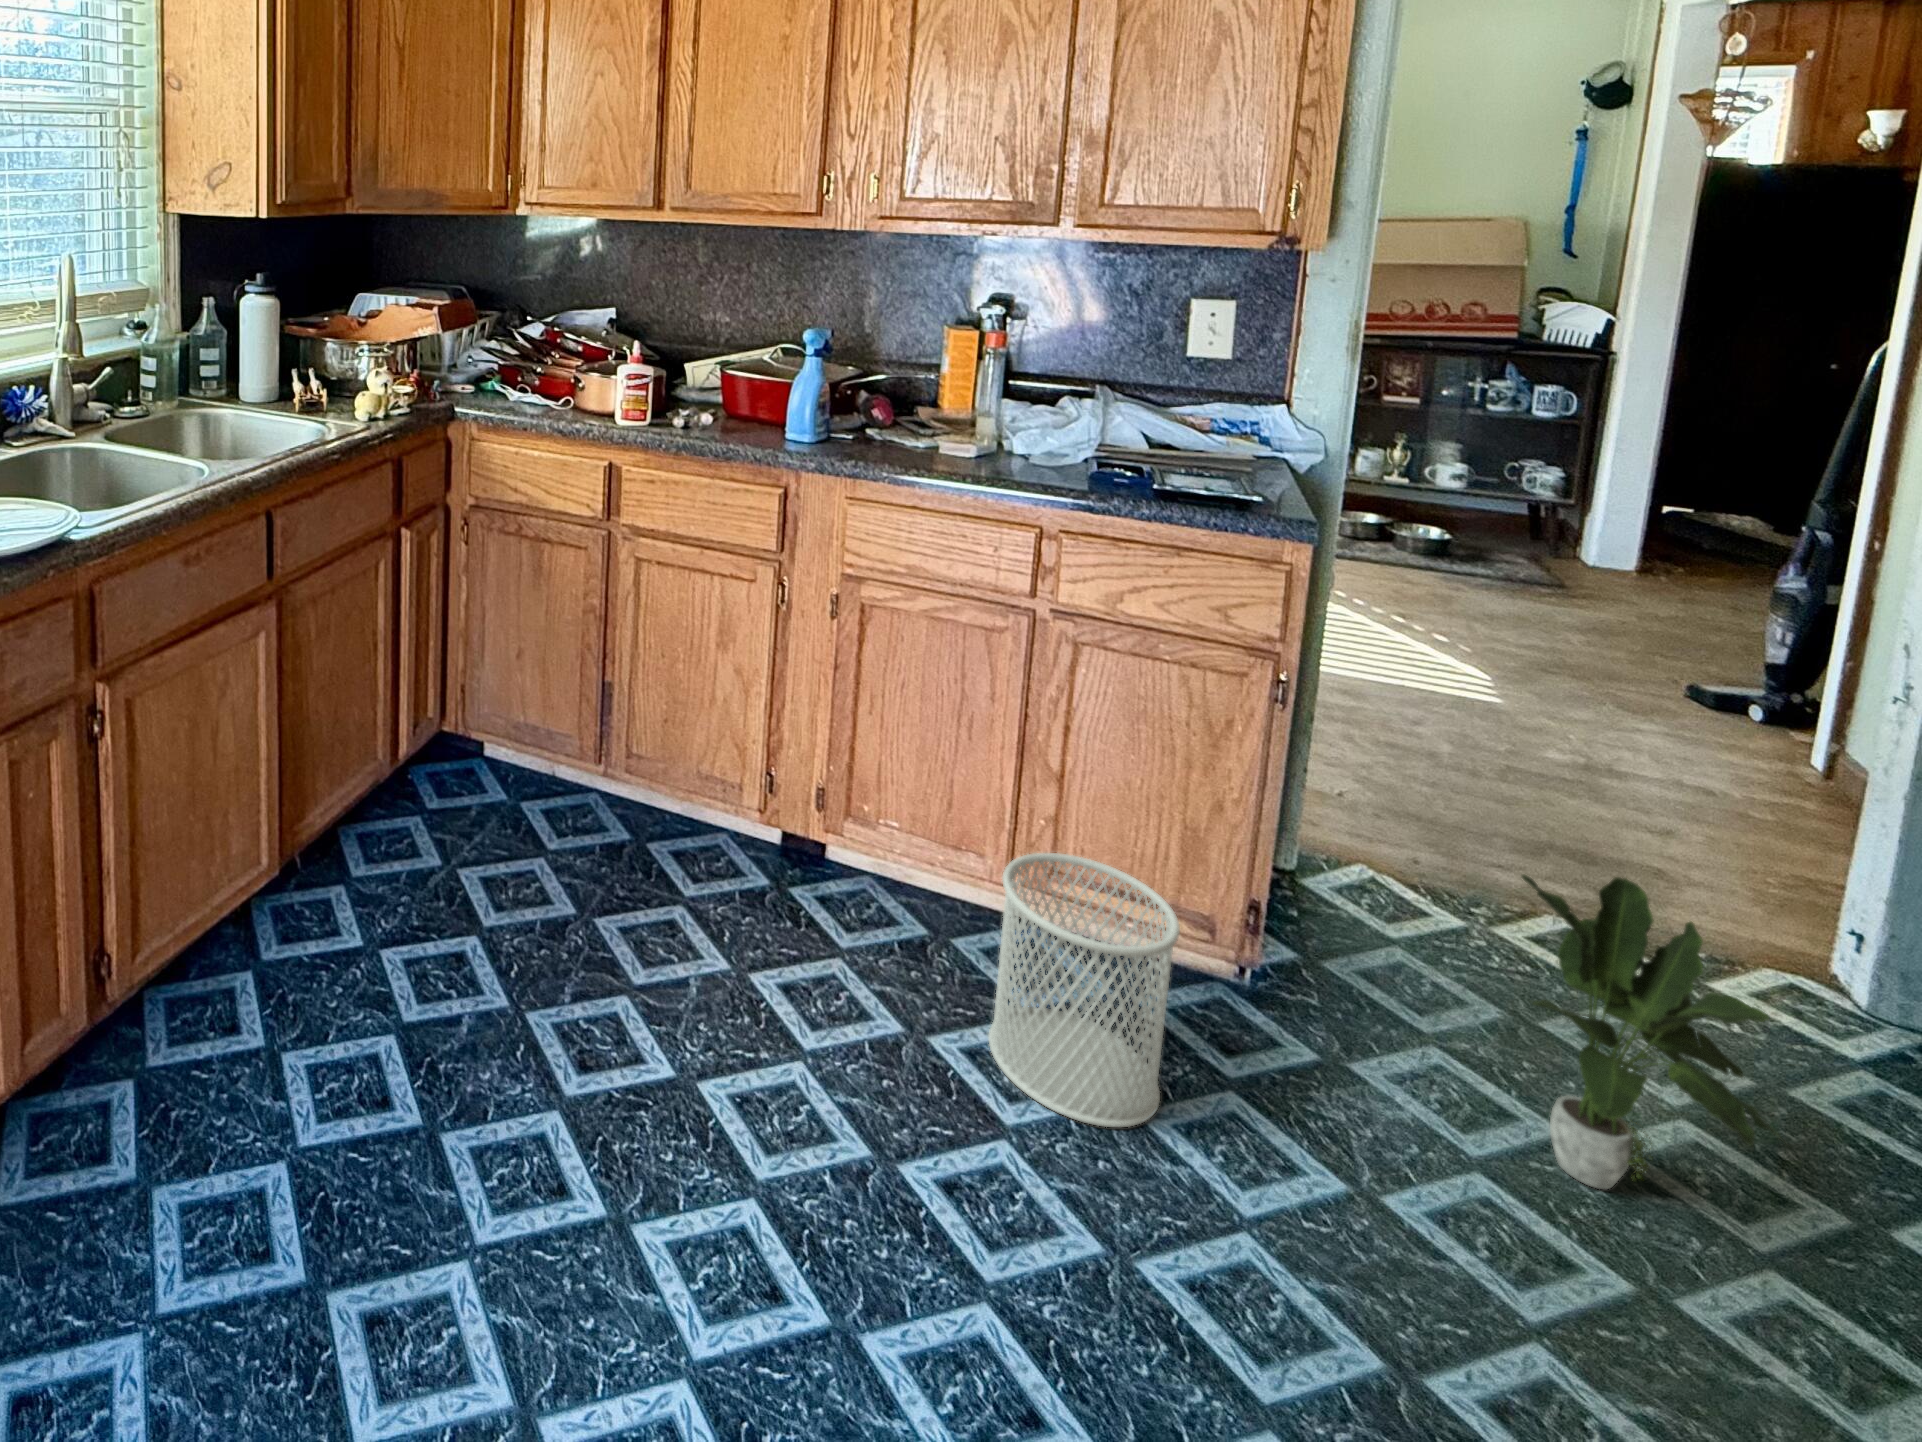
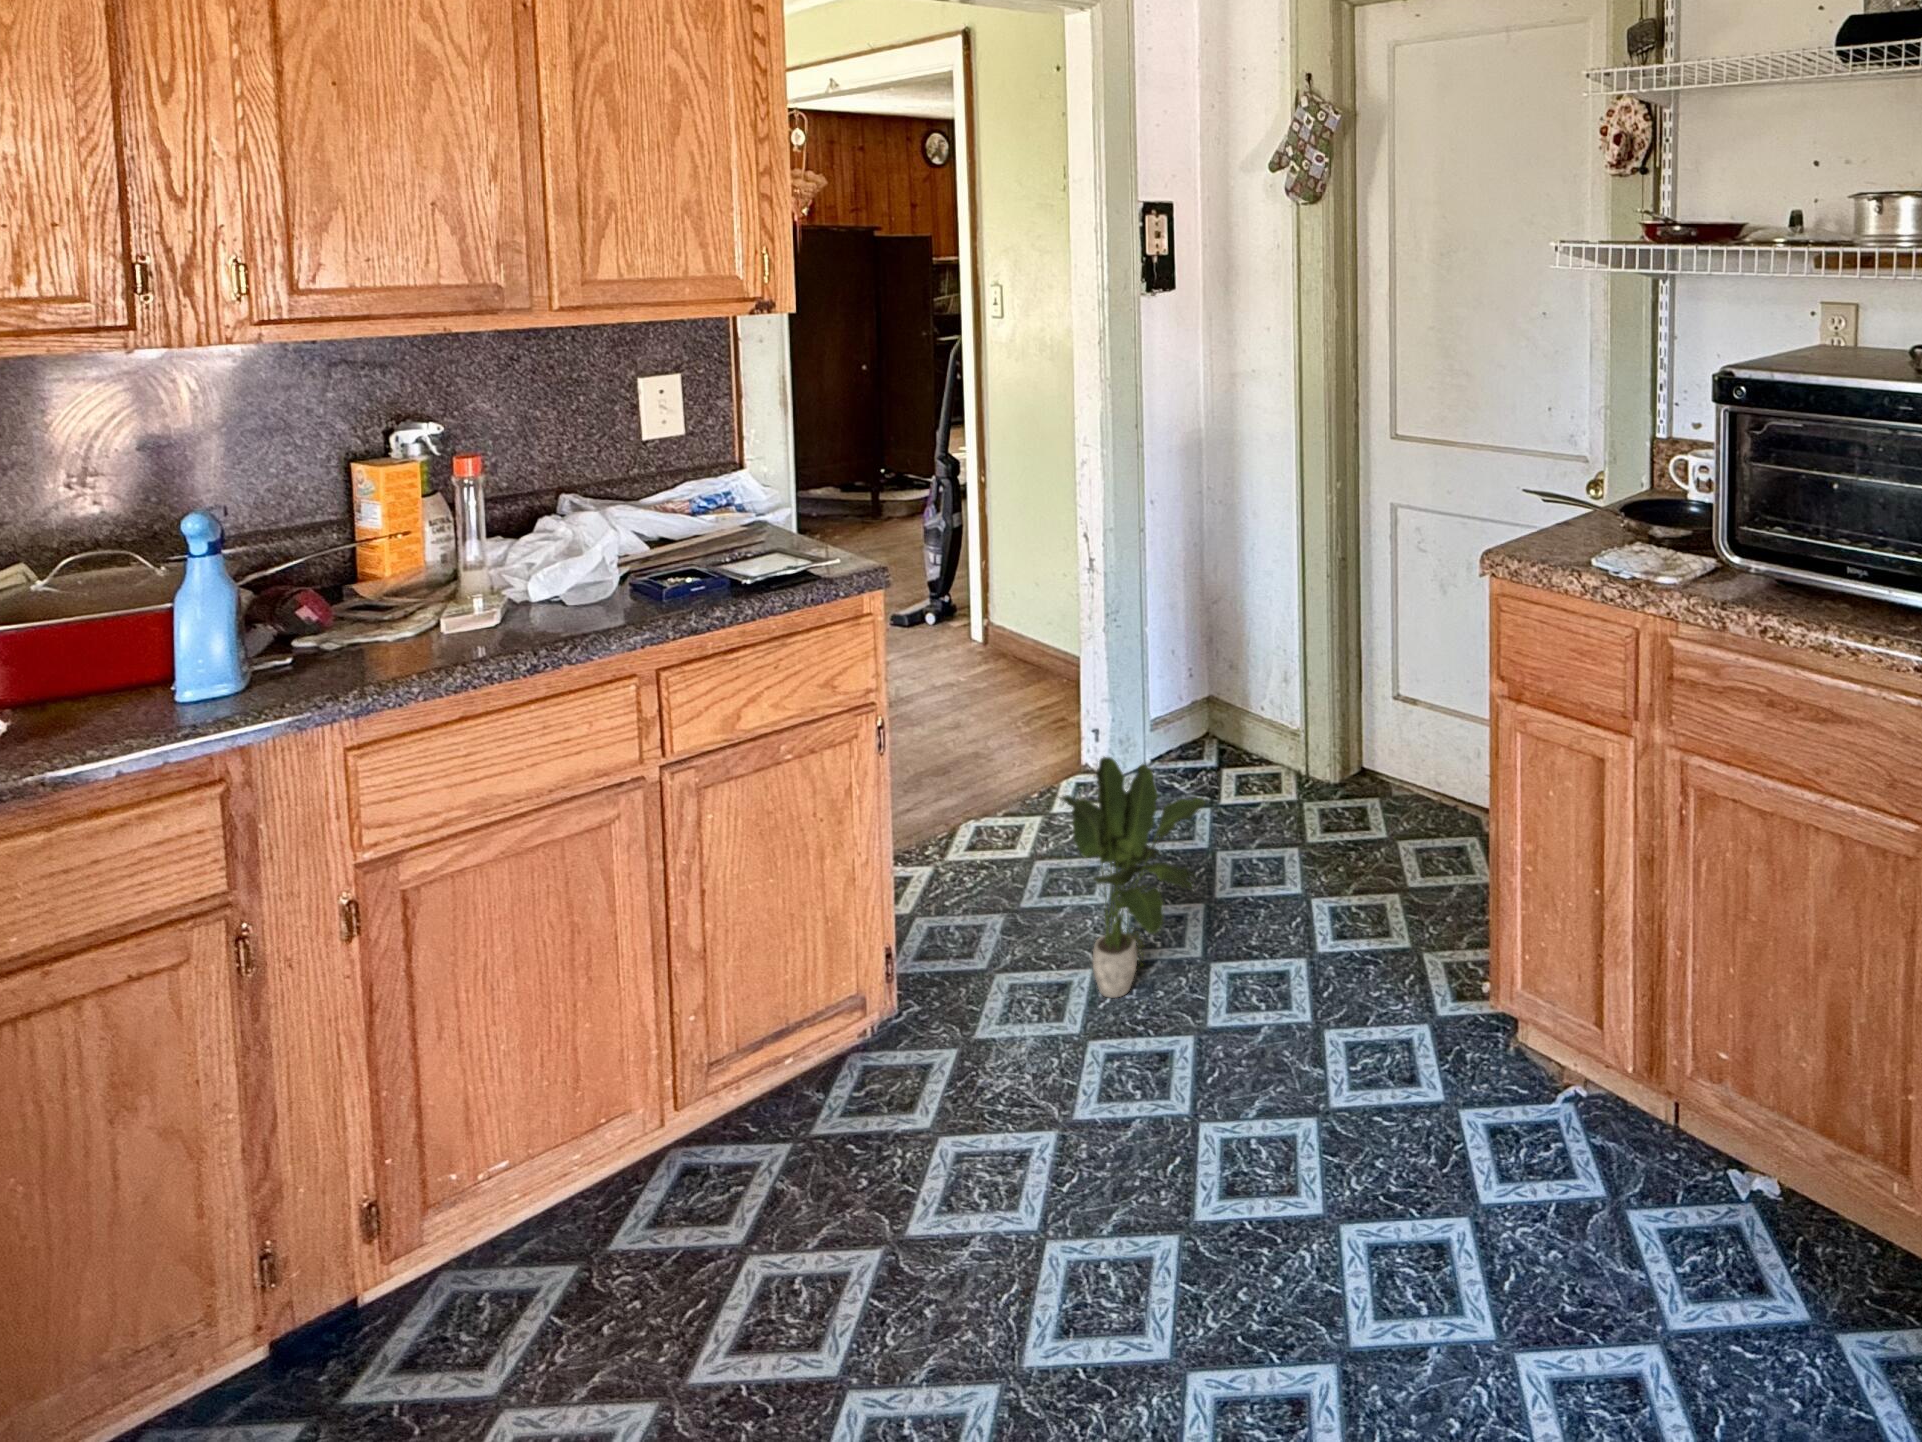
wastebasket: present [988,853,1180,1127] -> none [730,997,920,1328]

